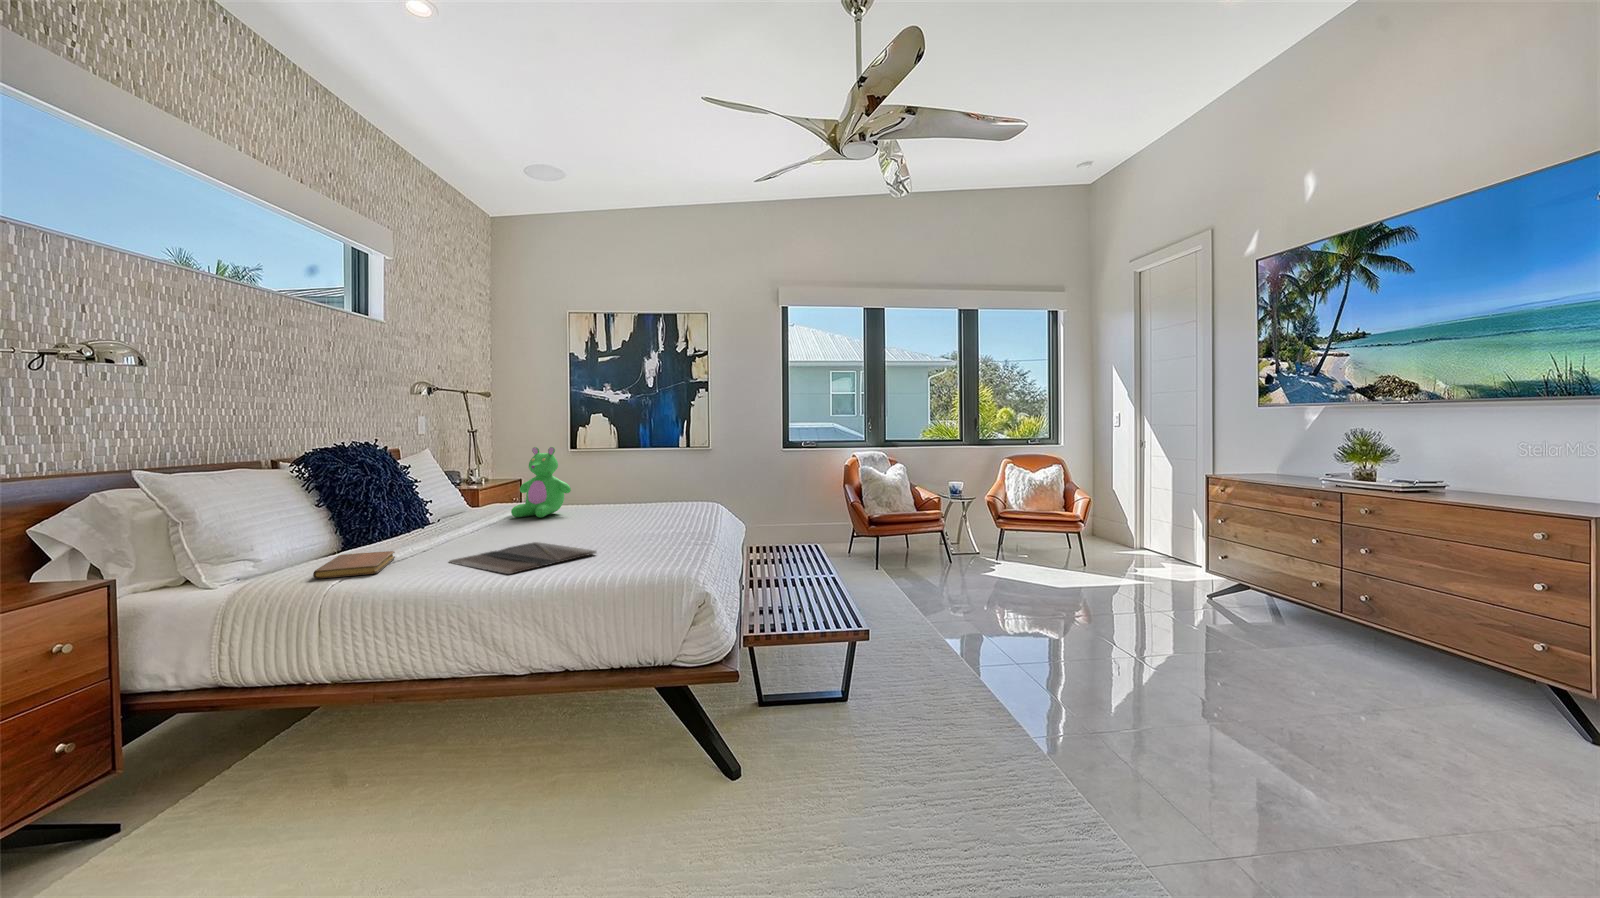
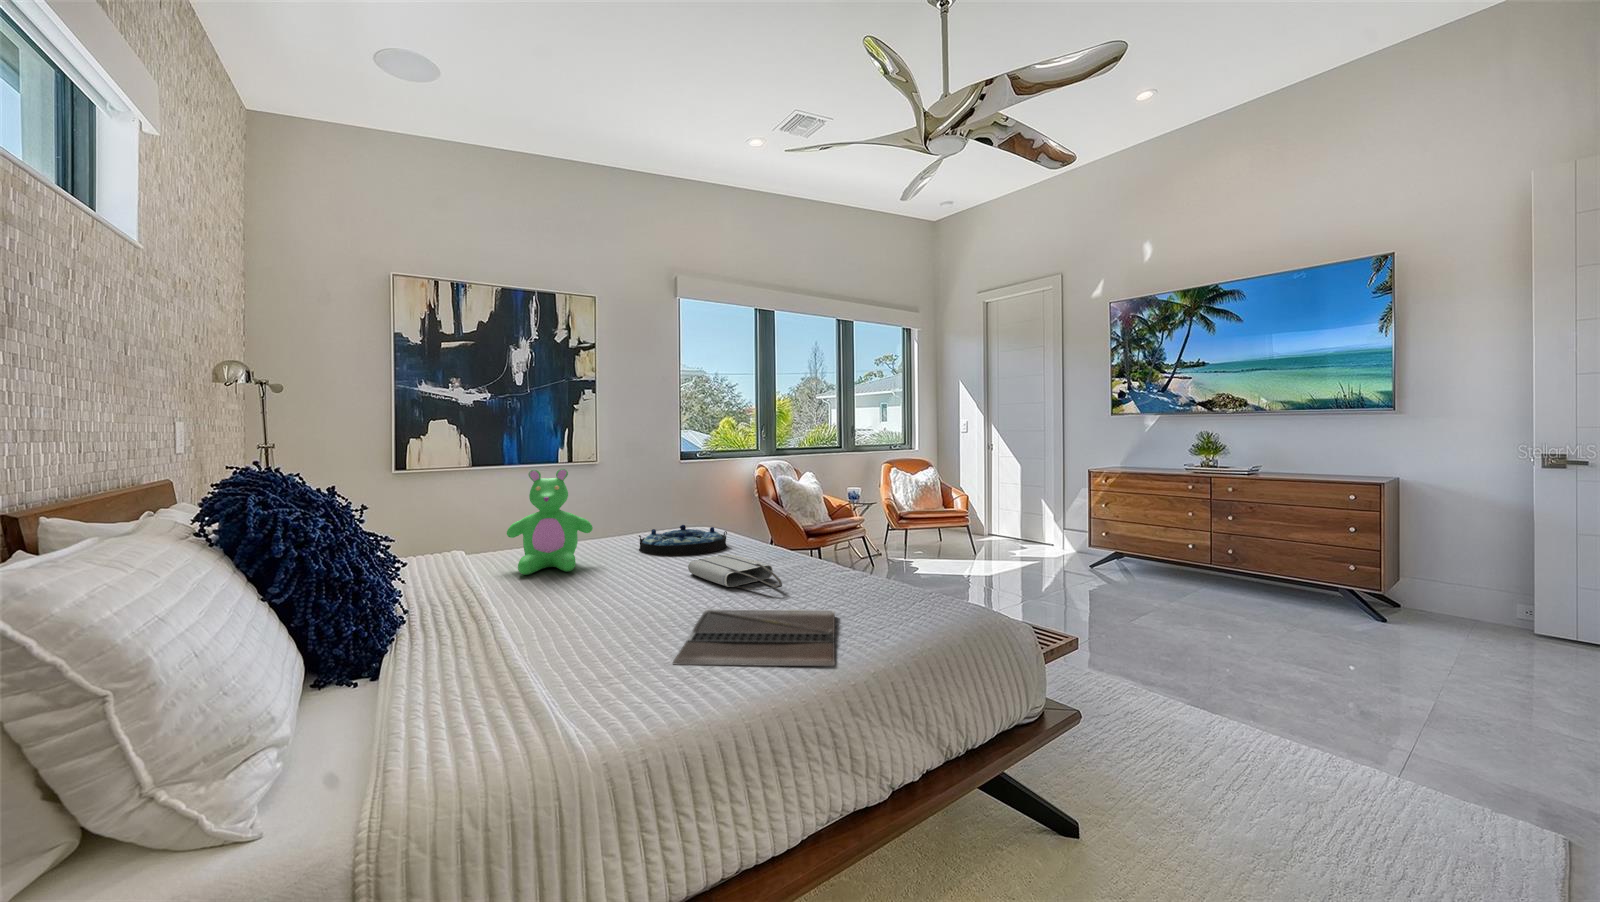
serving tray: none [615,495,680,516] -> present [639,525,727,555]
tote bag: none [589,515,637,537] -> present [688,554,782,590]
notebook: present [313,551,395,579] -> none [475,662,629,745]

